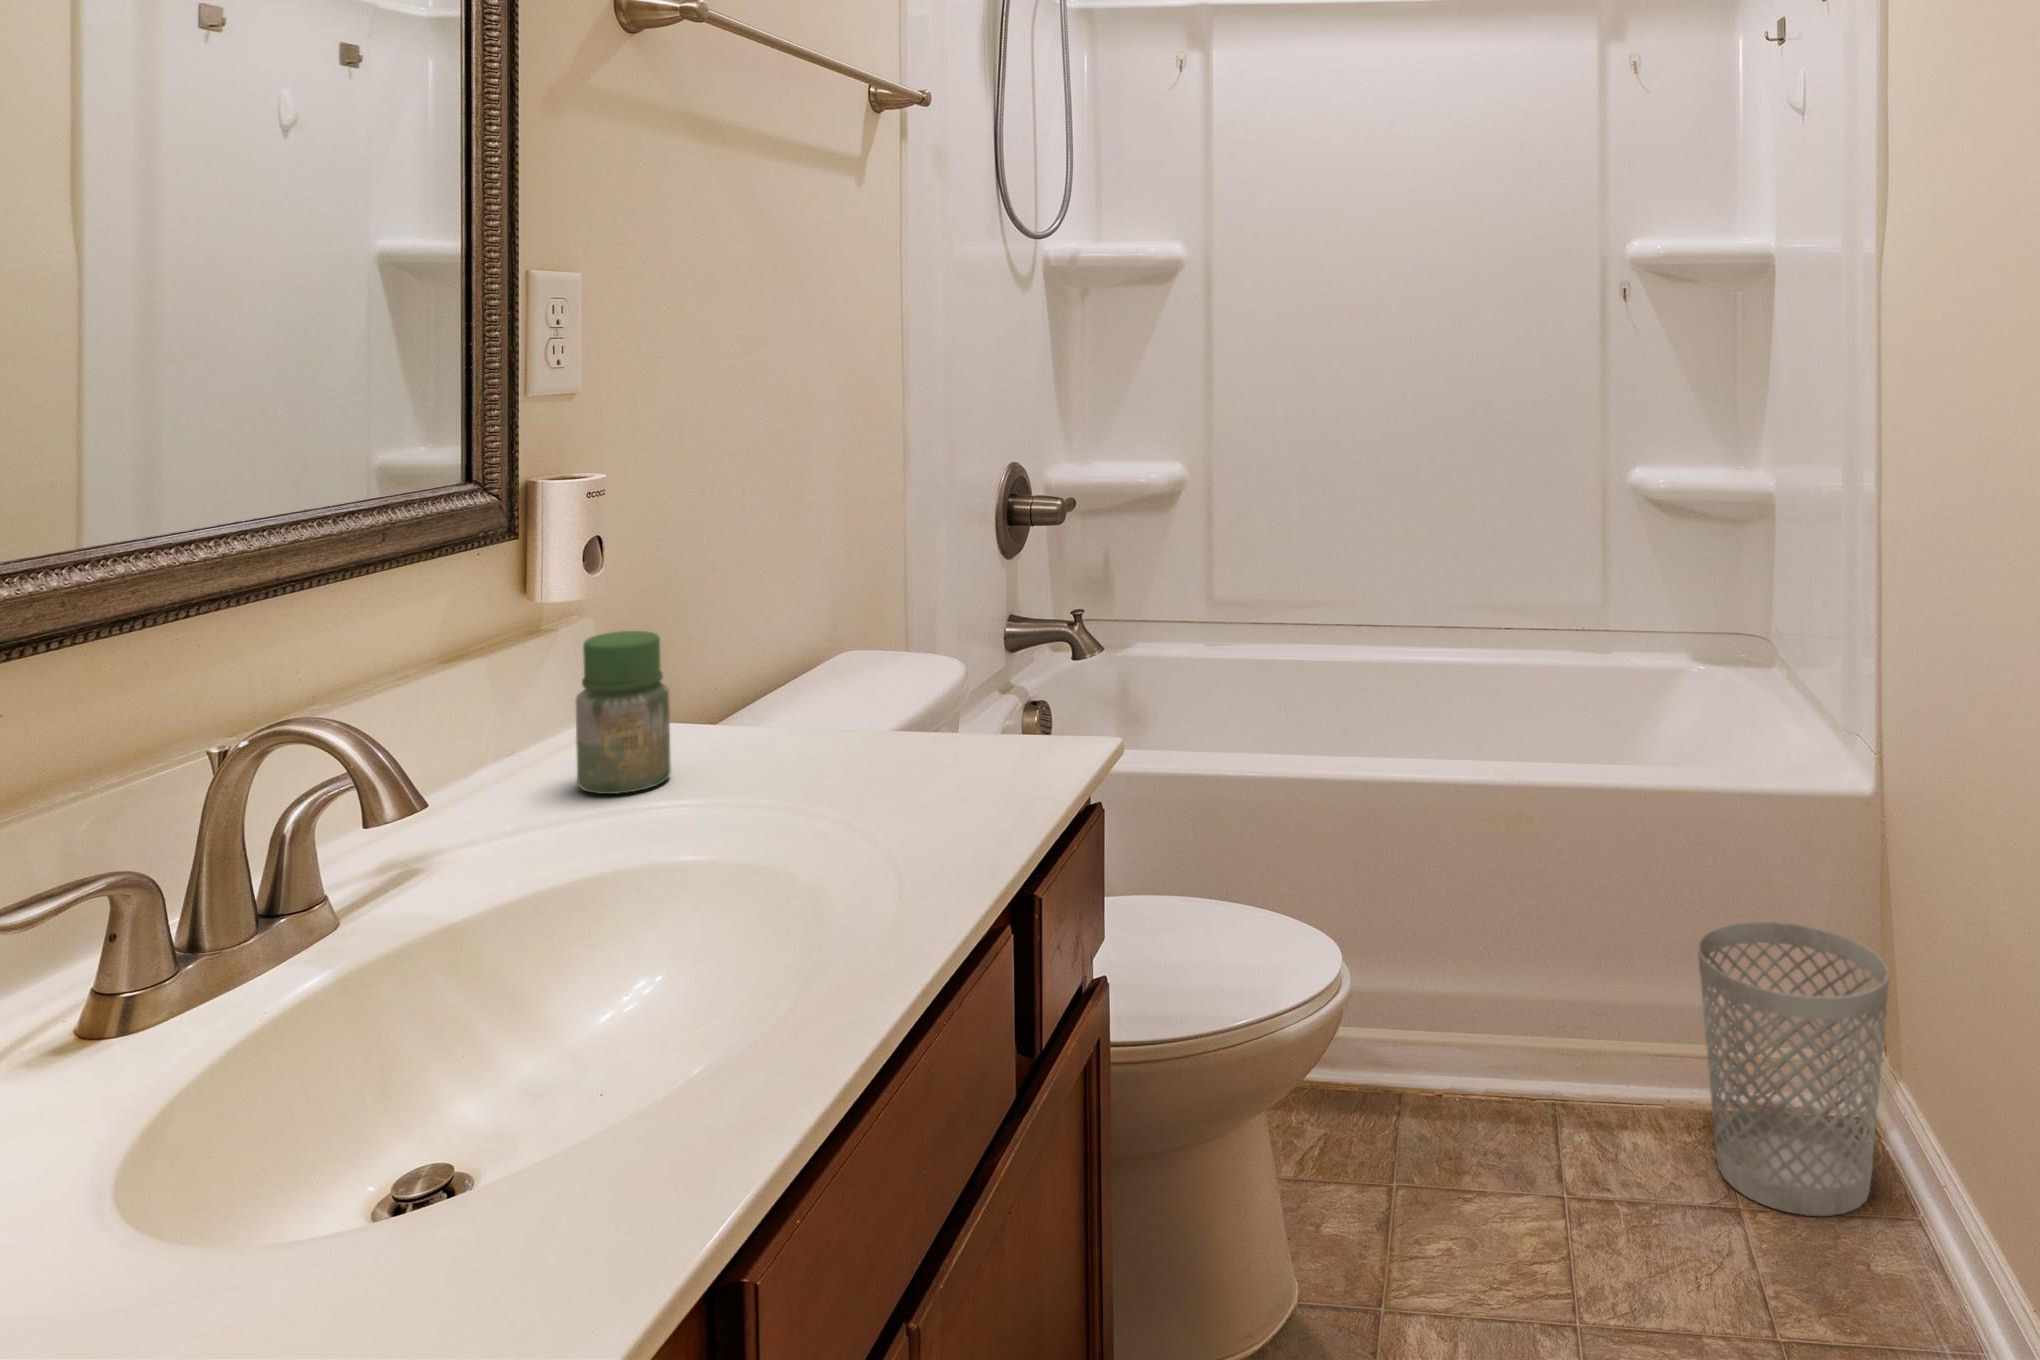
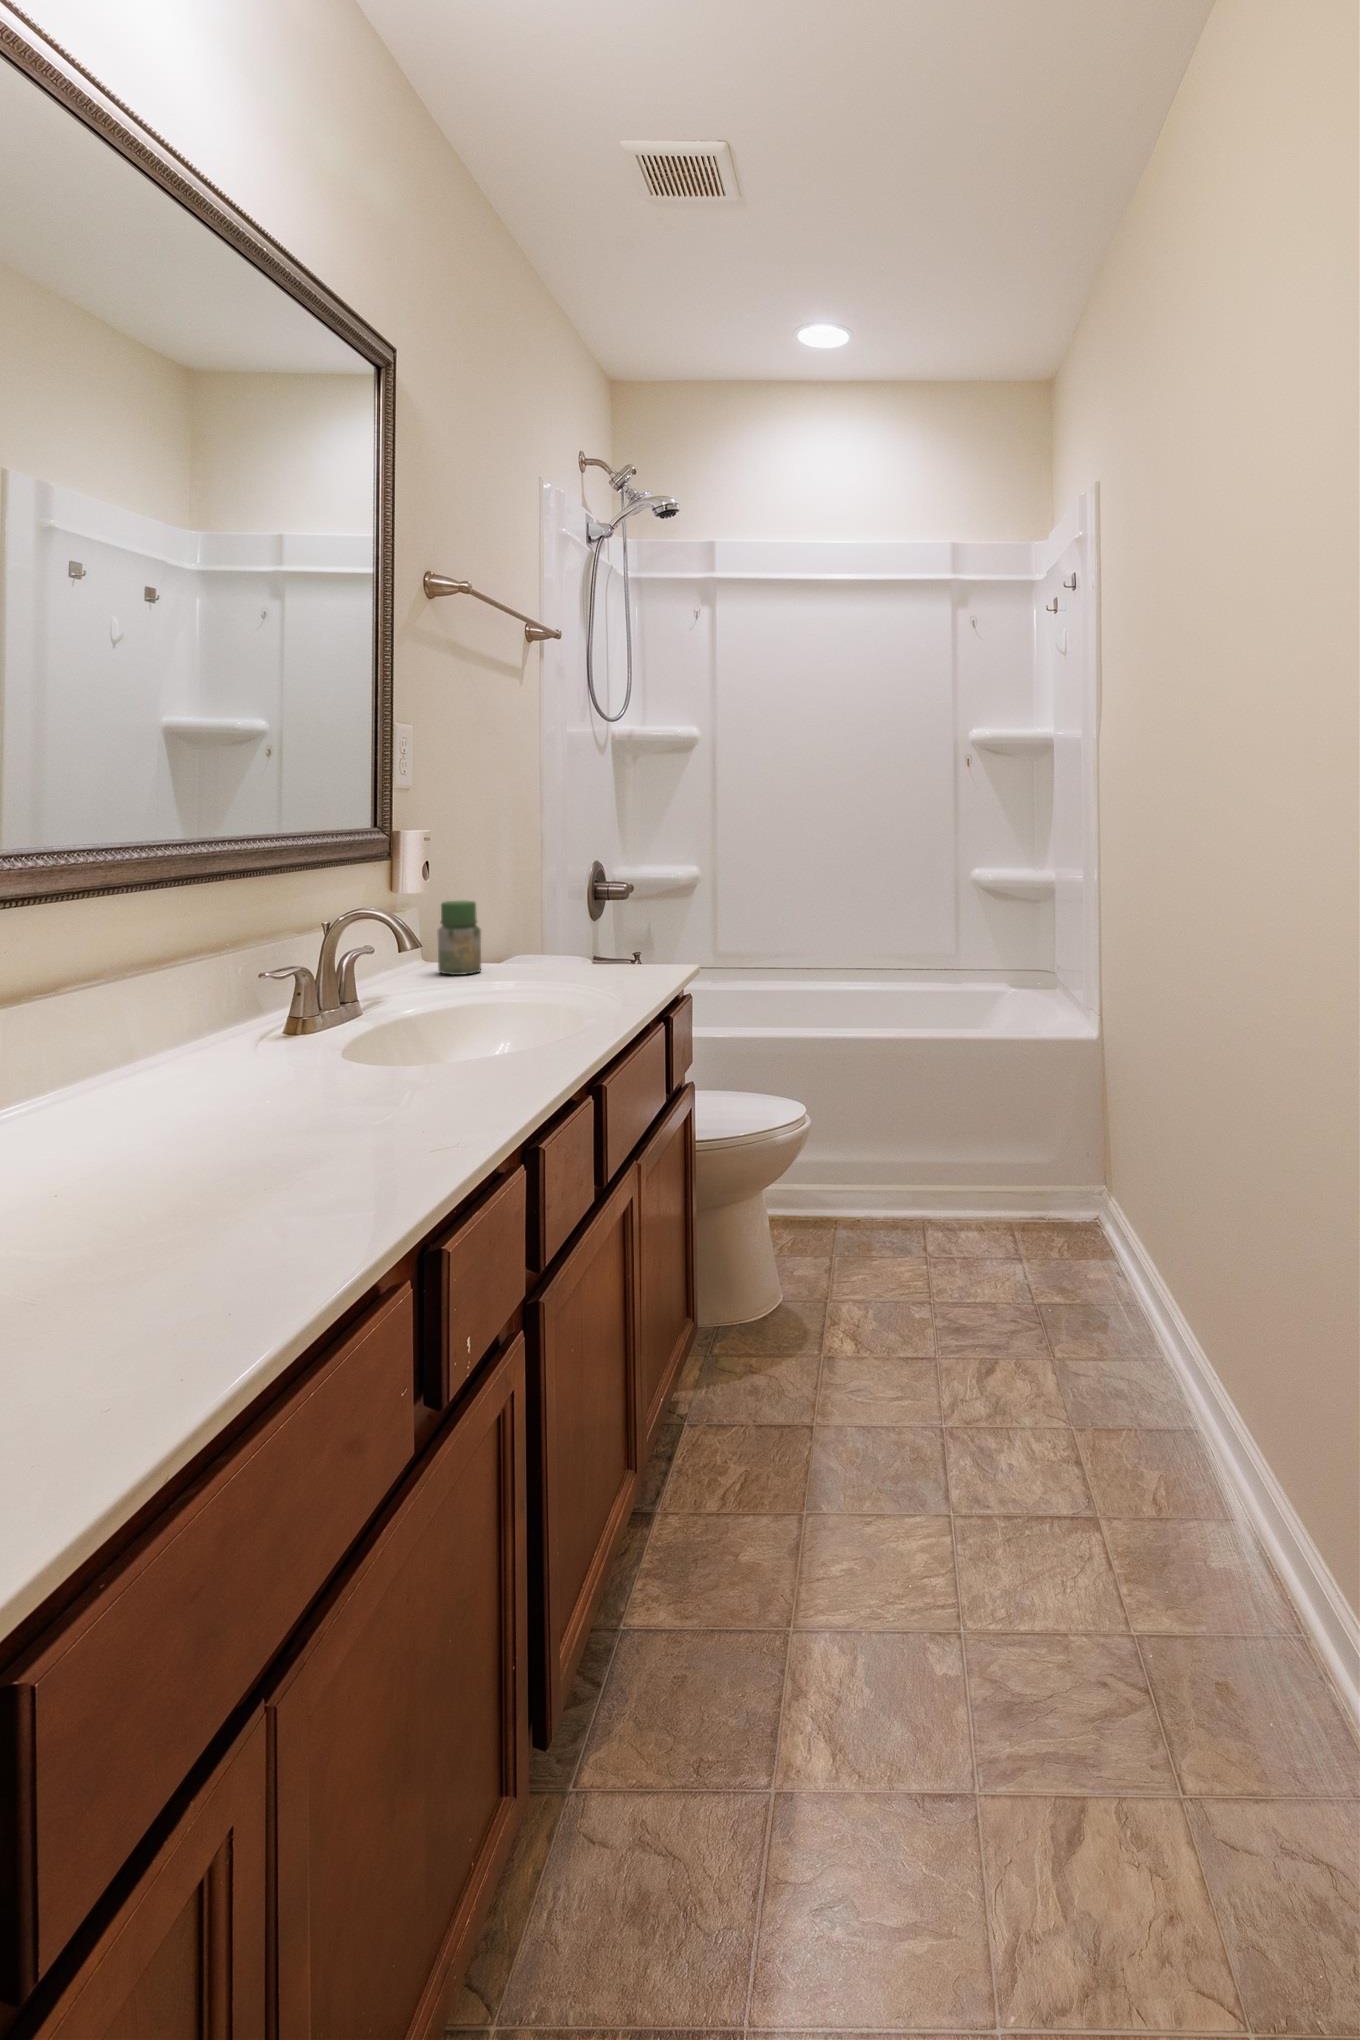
wastebasket: present [1698,922,1889,1216] -> none [1004,1115,1113,1267]

